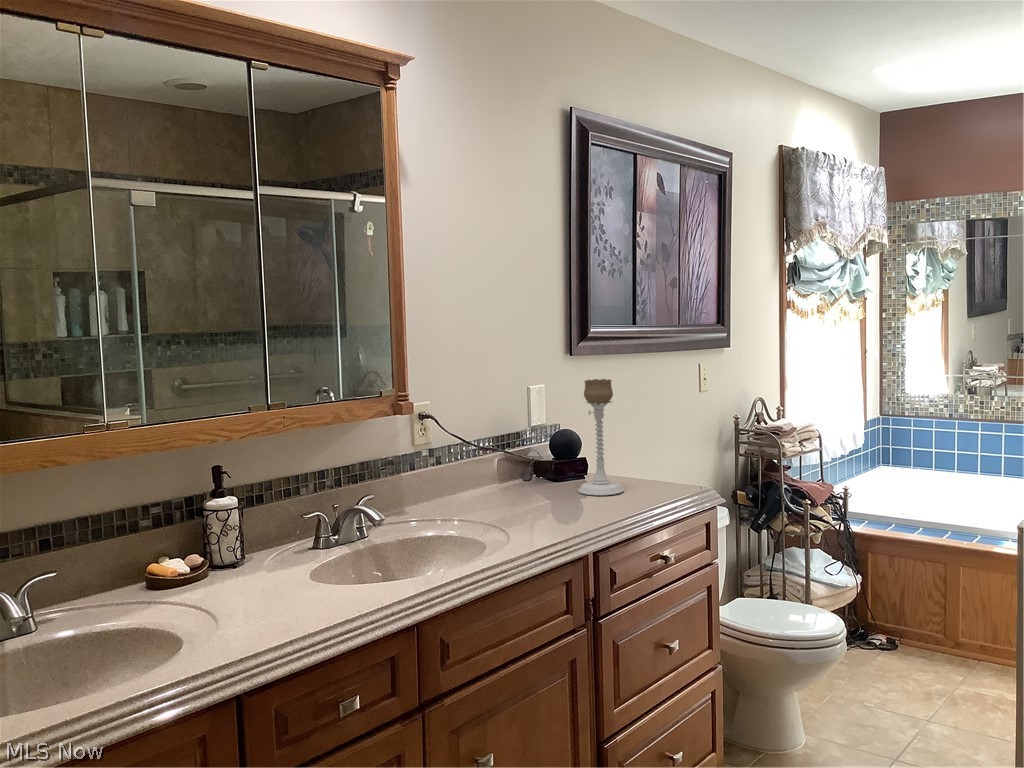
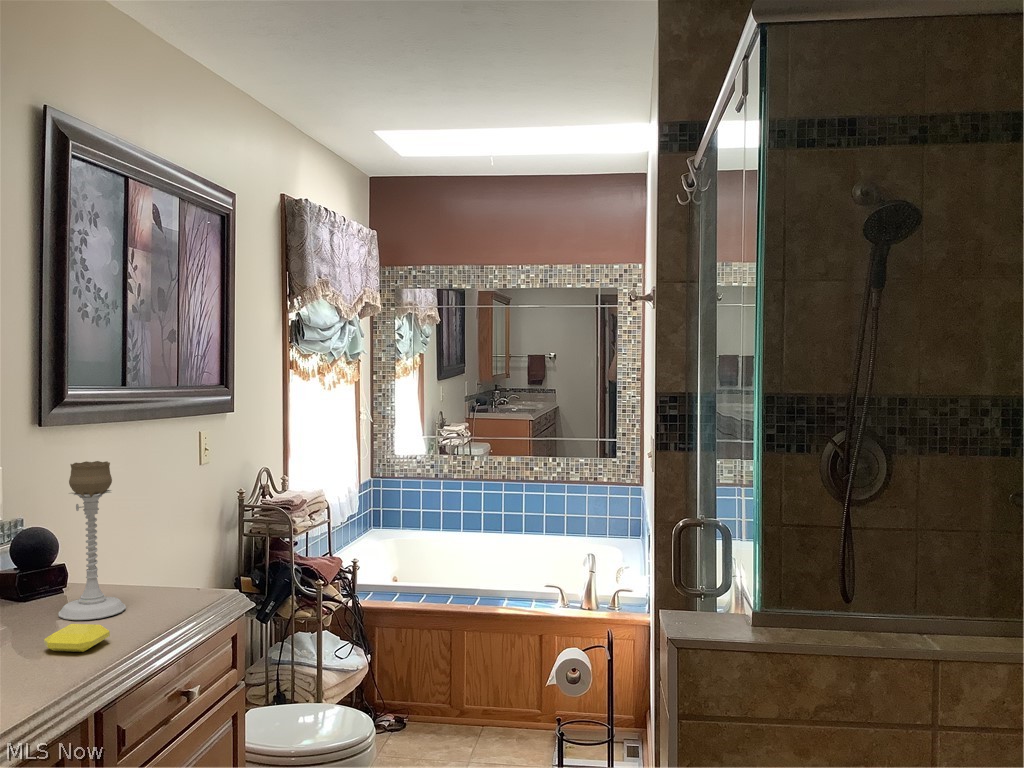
soap bar: none [565,494,607,514] -> present [44,624,110,652]

